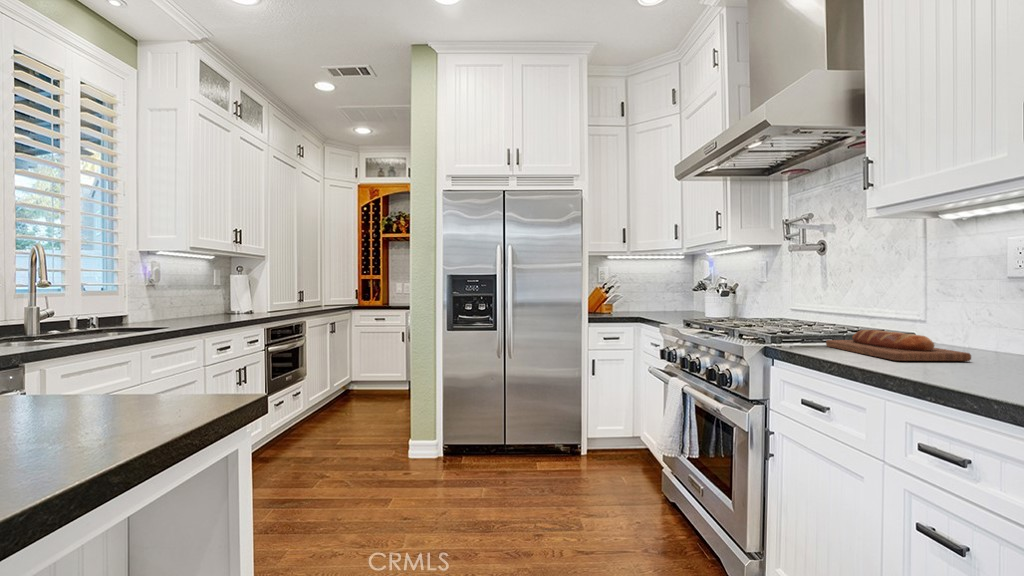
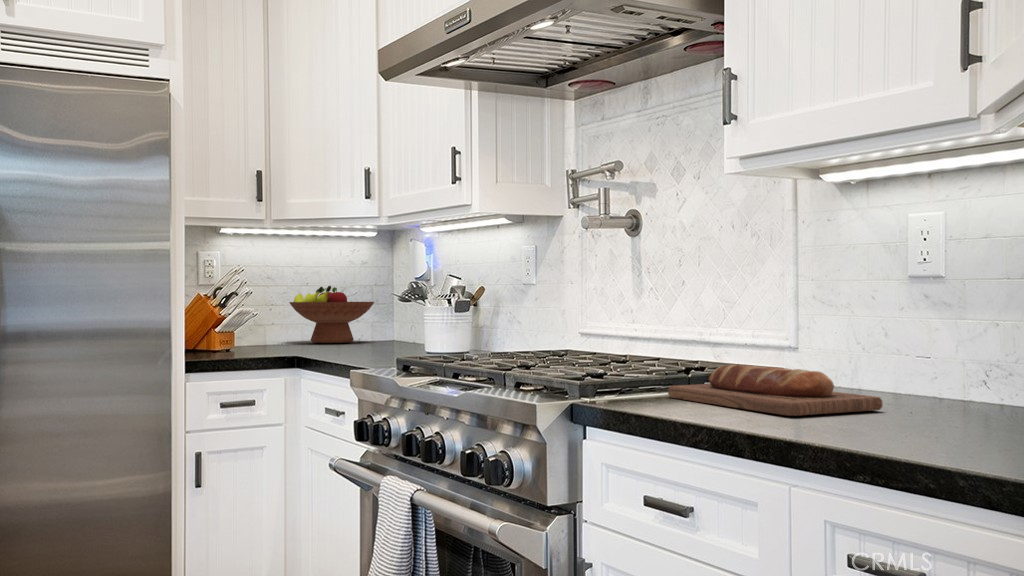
fruit bowl: none [639,283,683,311] -> present [289,286,374,343]

